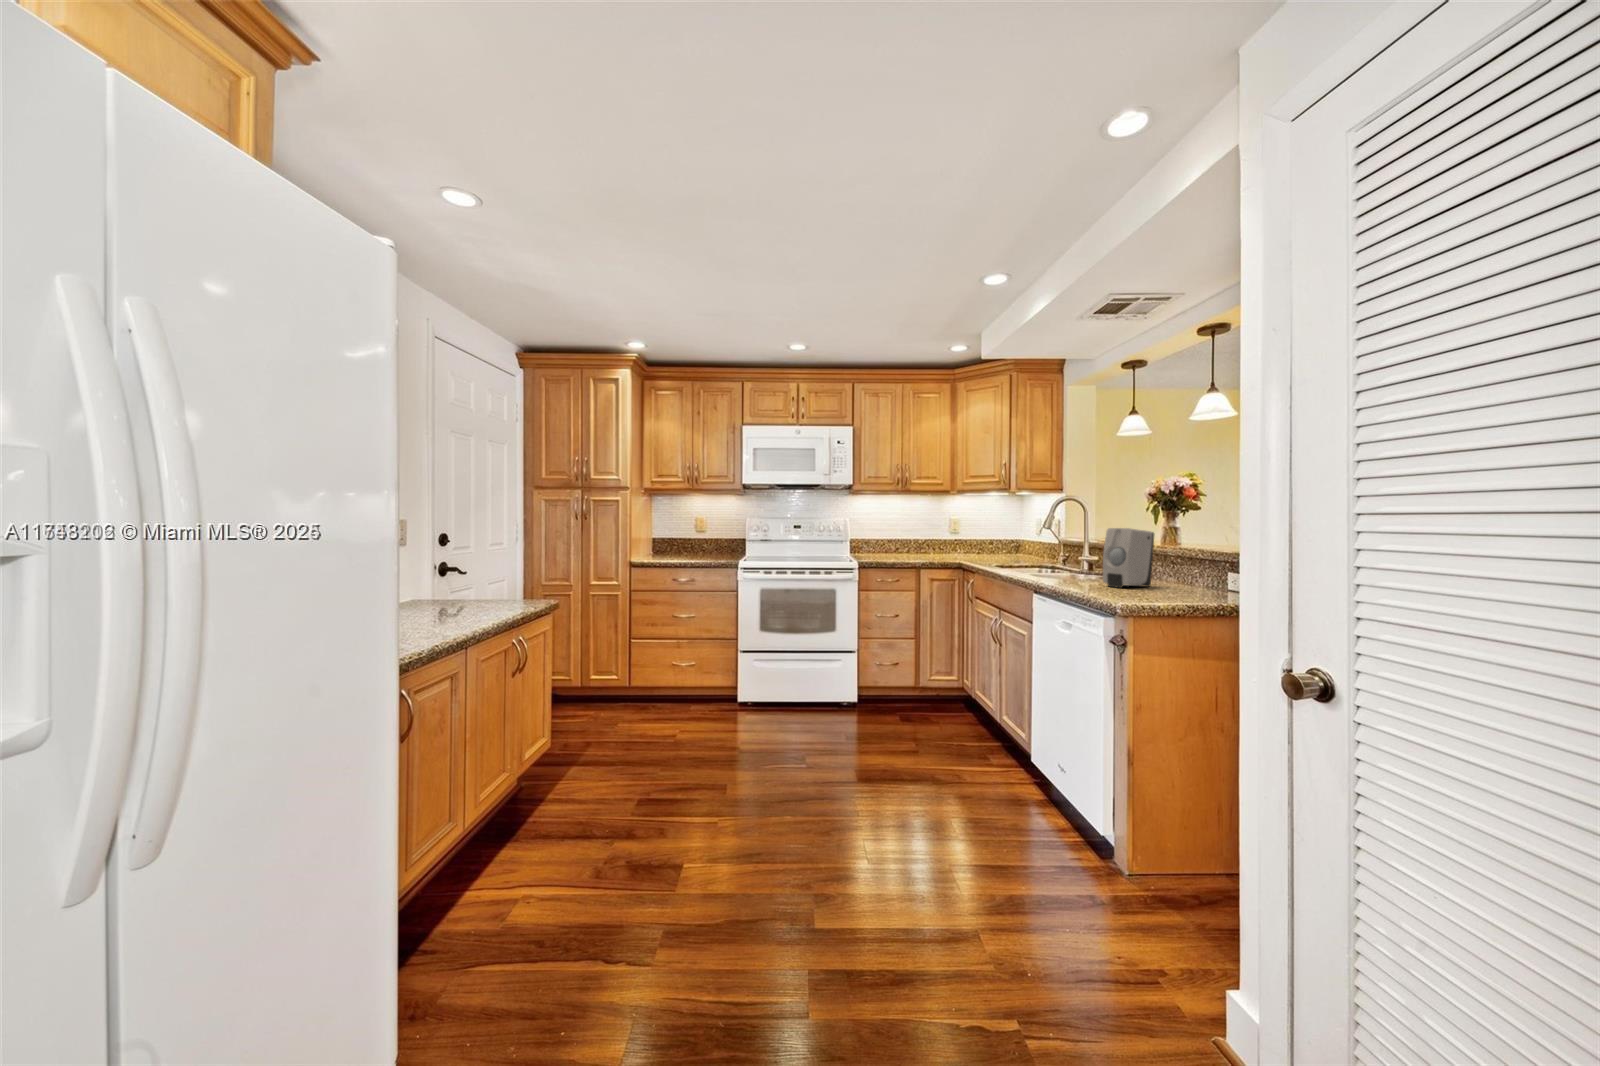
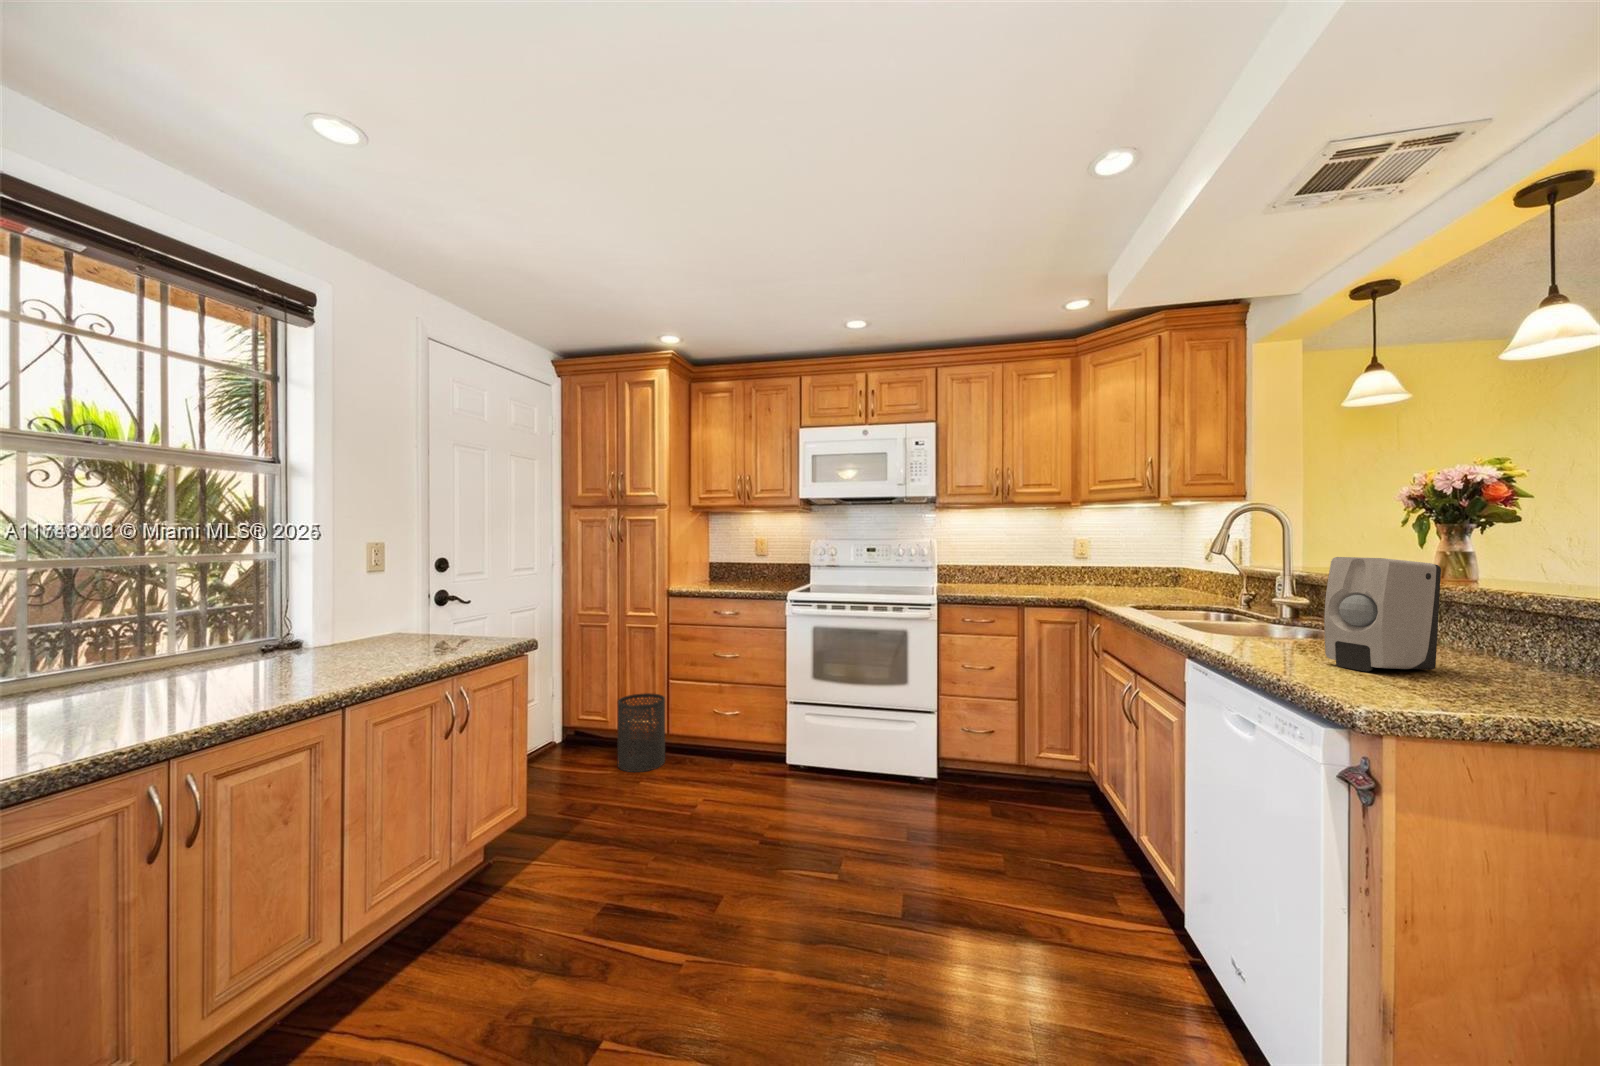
trash can: none [591,651,634,715] -> present [618,693,665,772]

